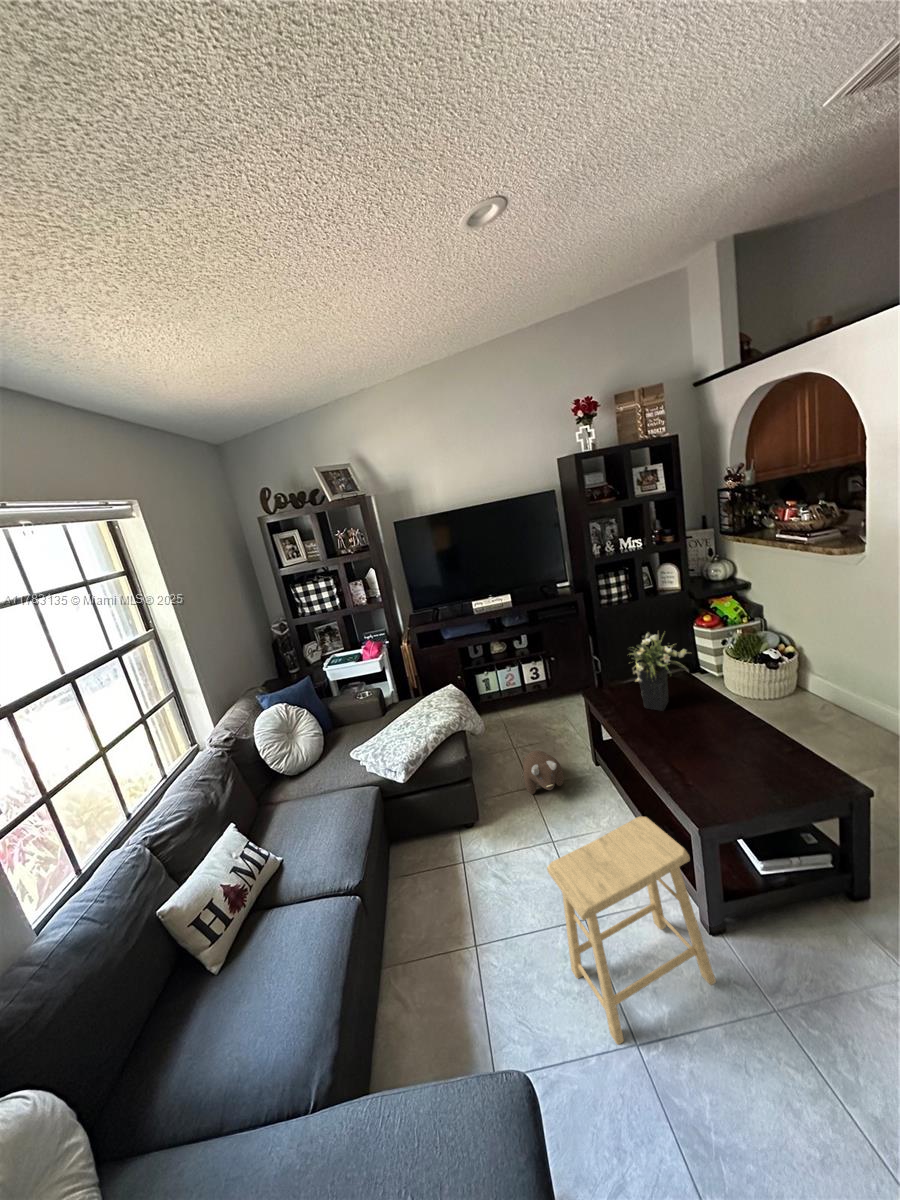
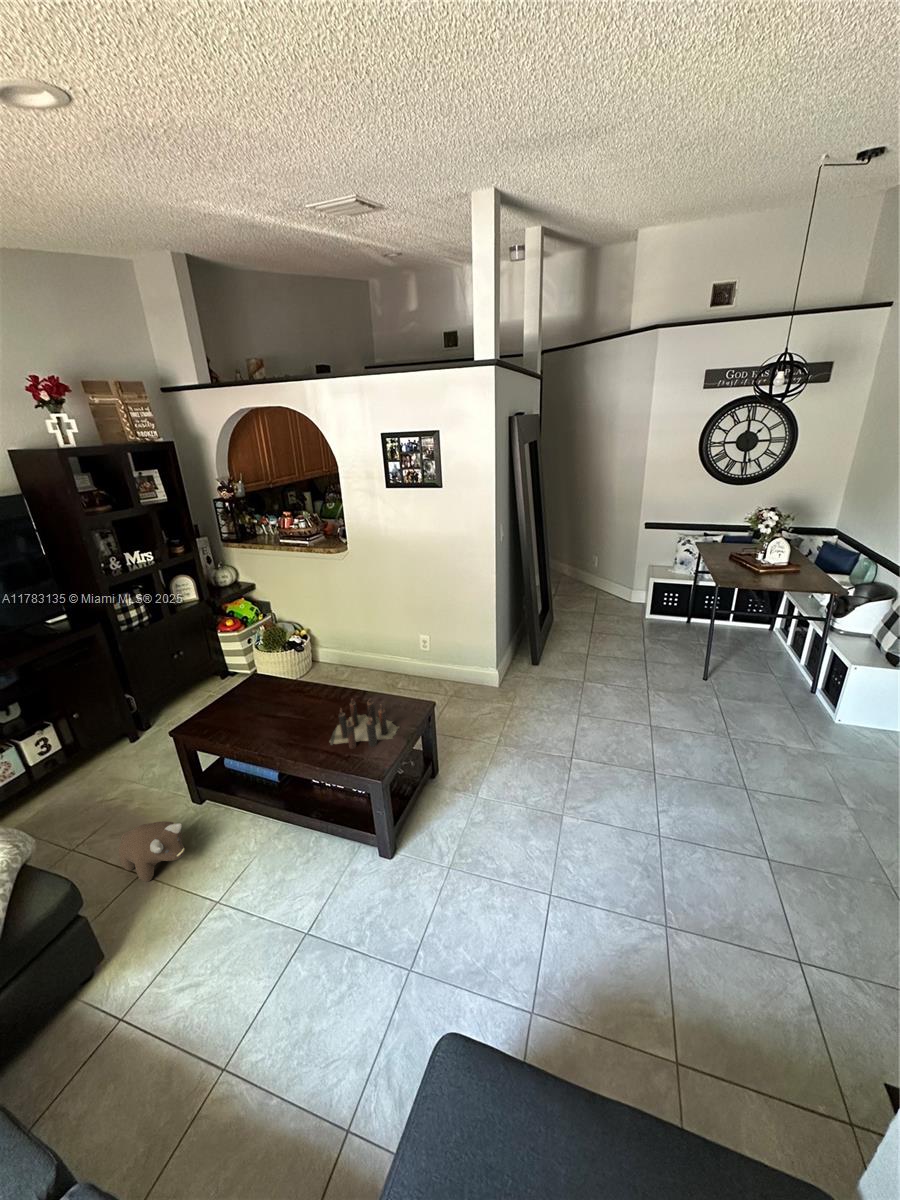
flower arrangement: present [629,632,687,711] -> none [231,637,294,717]
candle: none [677,726,794,804] -> present [329,698,399,749]
footstool: present [547,817,716,1045] -> none [315,794,415,987]

